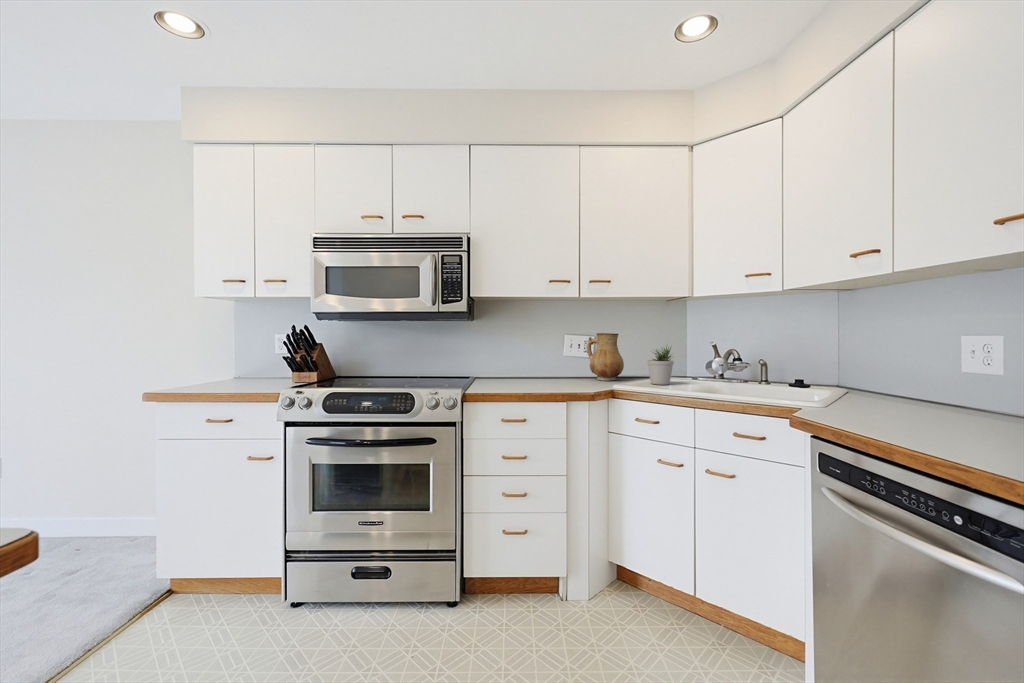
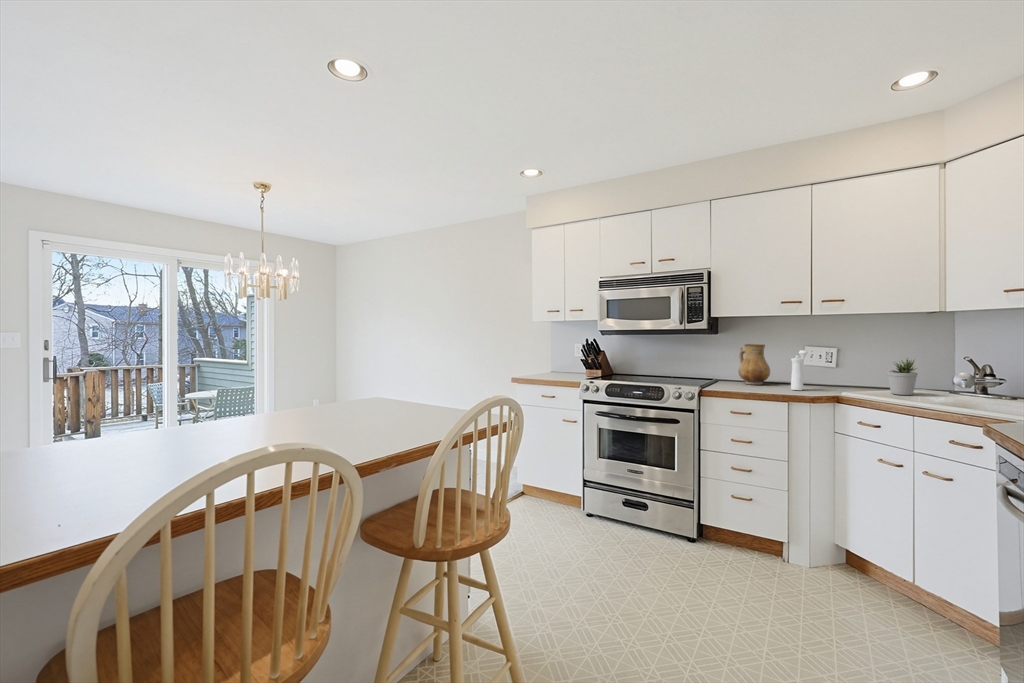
ceramic pitcher: present [587,333,624,381] -> present [739,344,770,385]
pepper mill: none [562,339,575,386] -> present [791,350,808,390]

